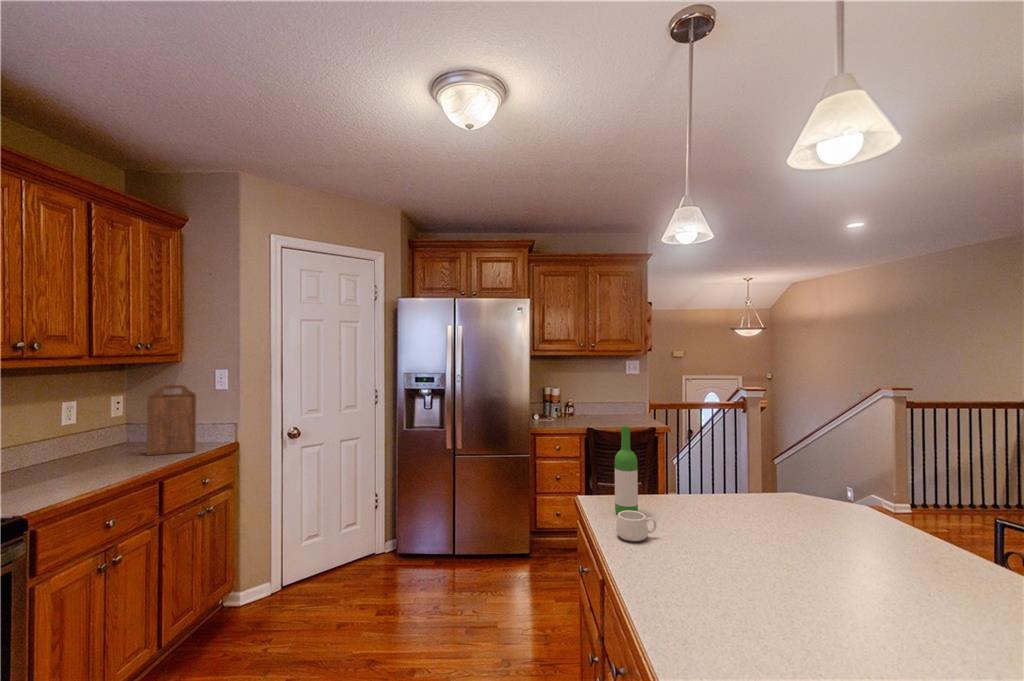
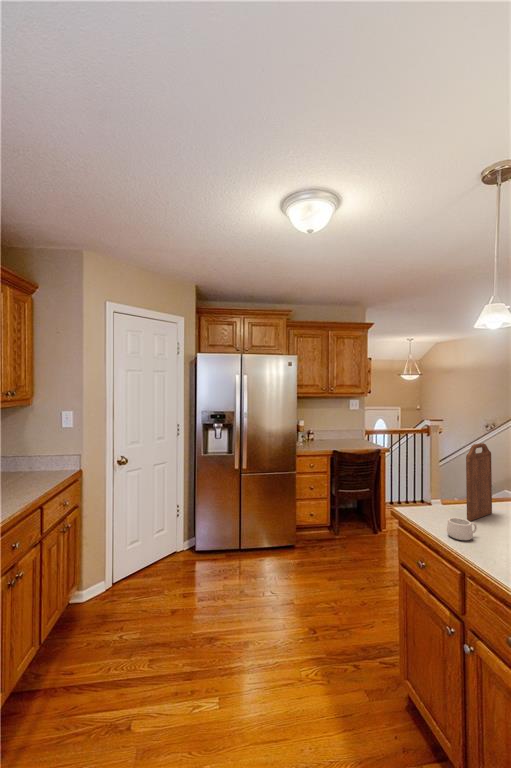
cutting board: present [147,385,196,455] -> present [466,443,492,521]
wine bottle: present [615,426,638,513] -> none [426,455,444,521]

